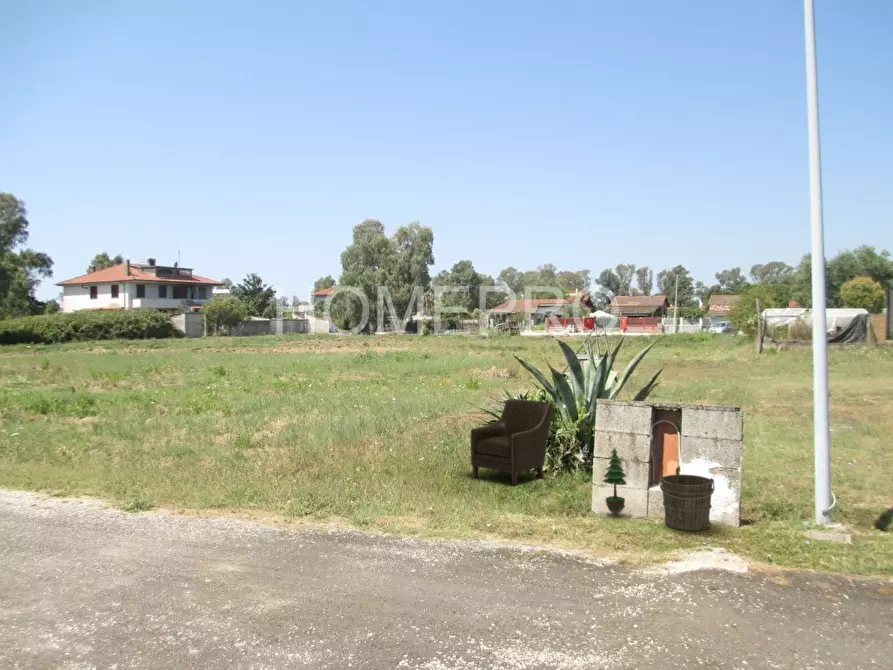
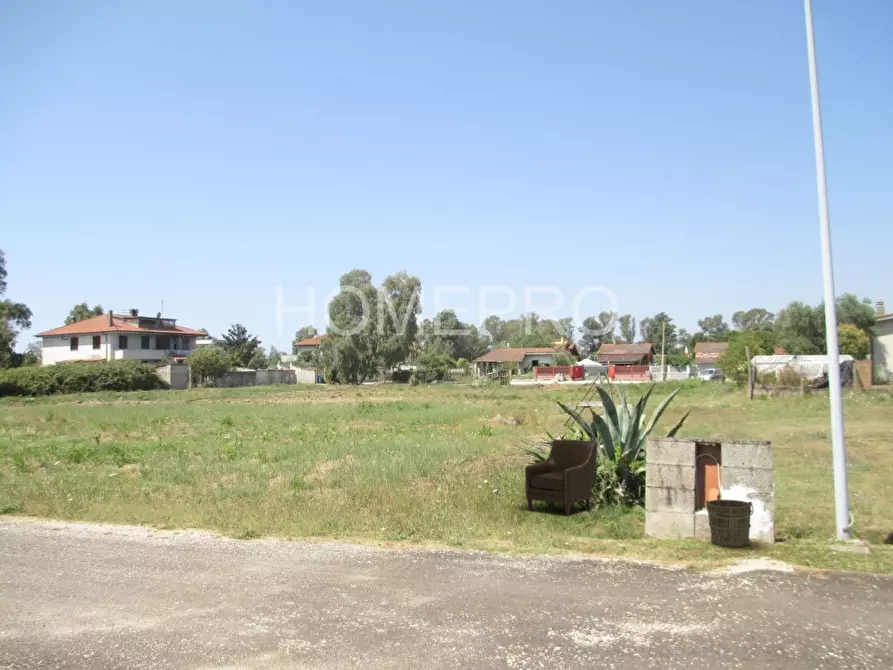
potted tree: present [603,448,627,515] -> none [654,477,676,536]

